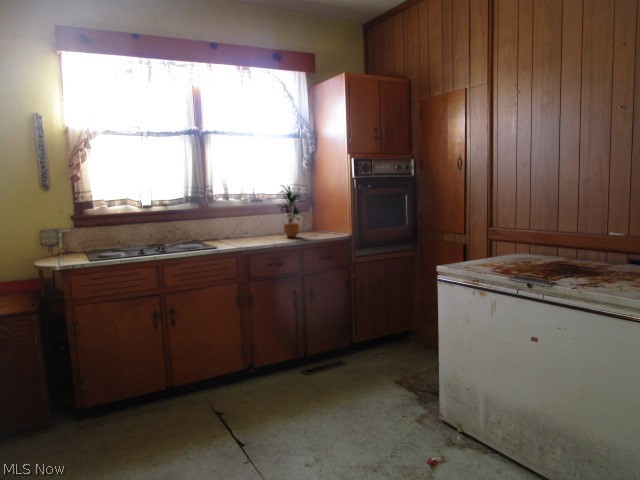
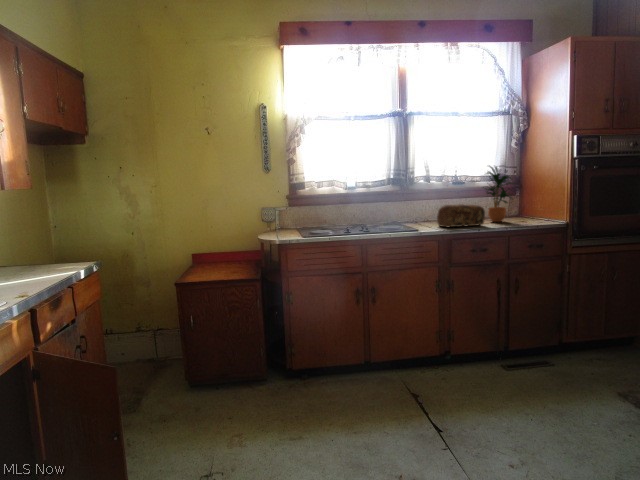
bread loaf: none [235,222,278,245] -> present [437,204,485,227]

